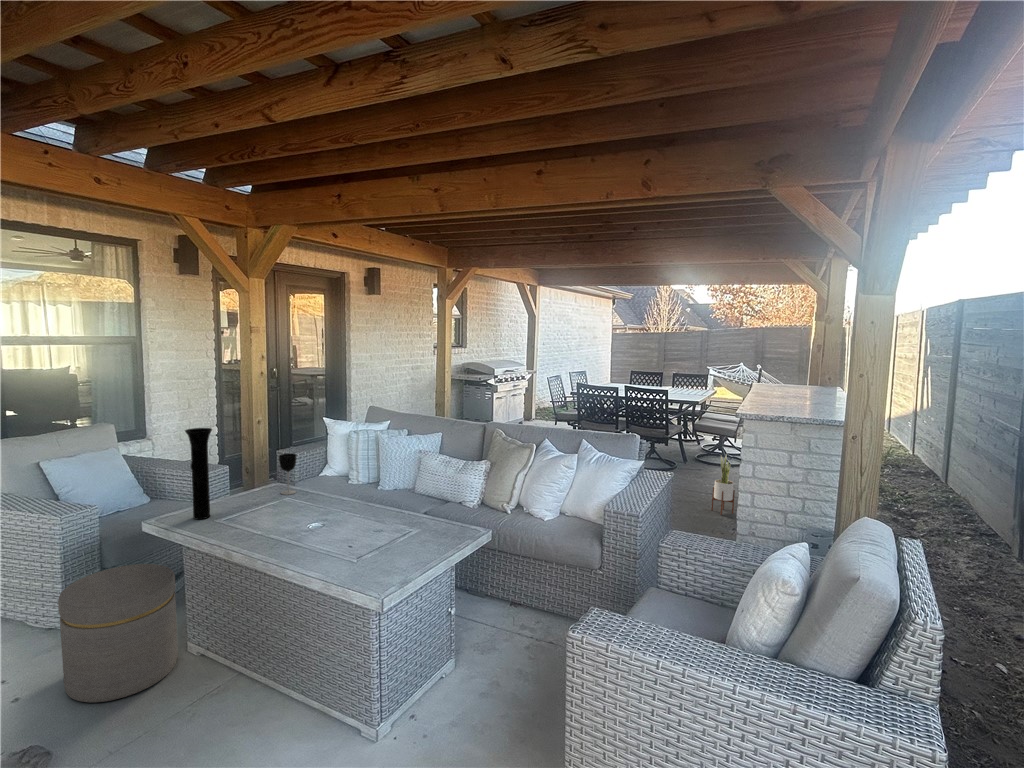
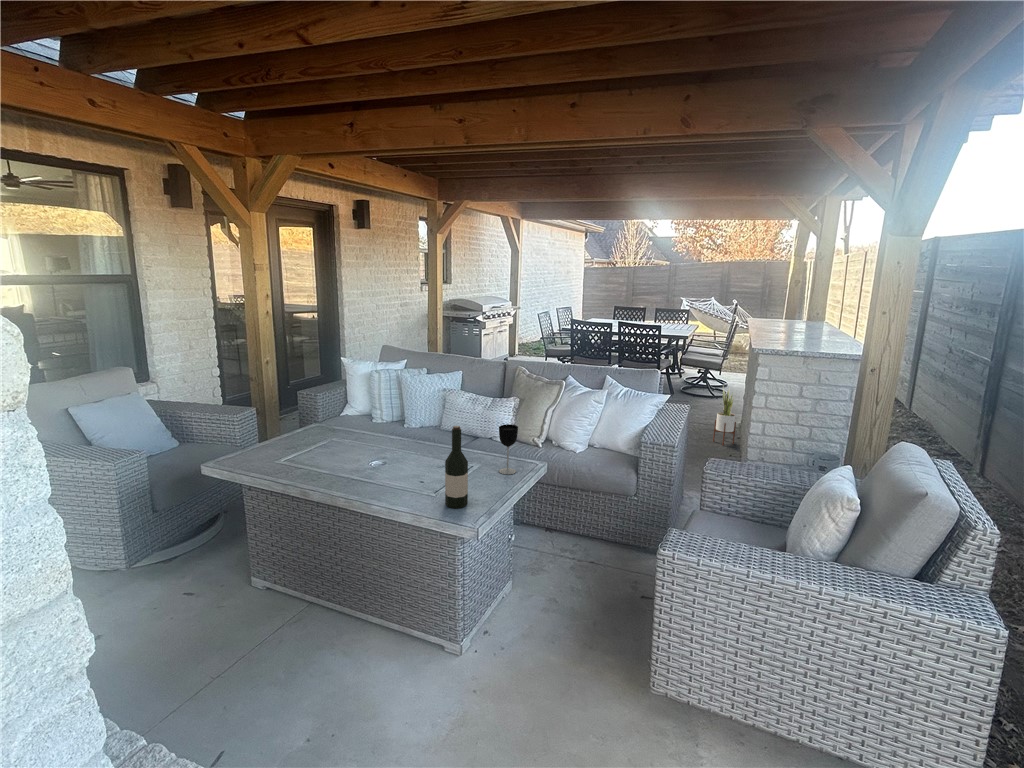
vase: present [185,428,212,519] -> none [239,370,267,461]
wine glass: present [279,453,297,495] -> present [499,424,518,474]
wine bottle: none [359,488,382,576] -> present [445,426,468,508]
ottoman: present [58,564,178,702] -> none [132,506,246,637]

